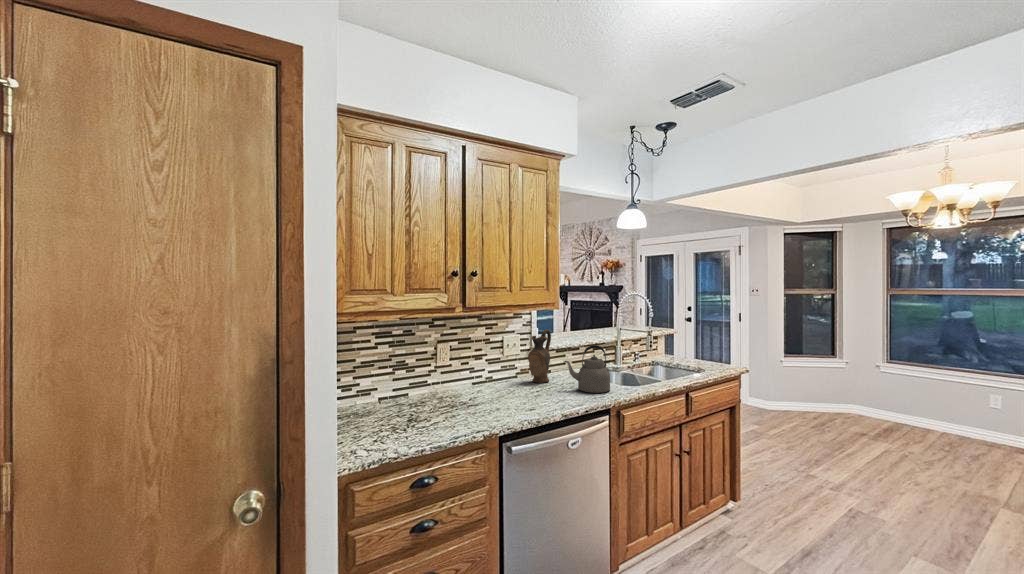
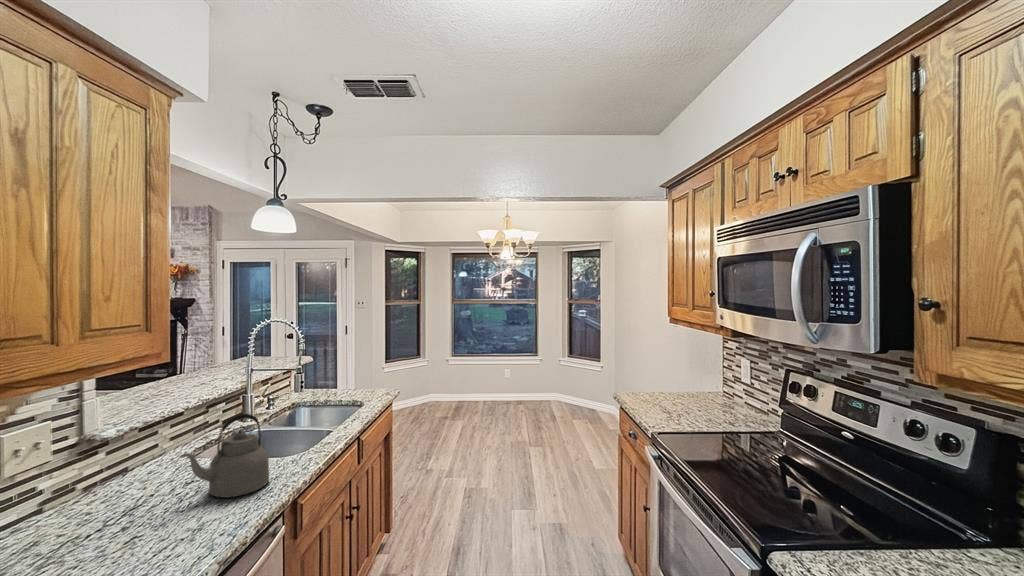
ceramic pitcher: present [528,329,551,383] -> none [81,398,137,506]

